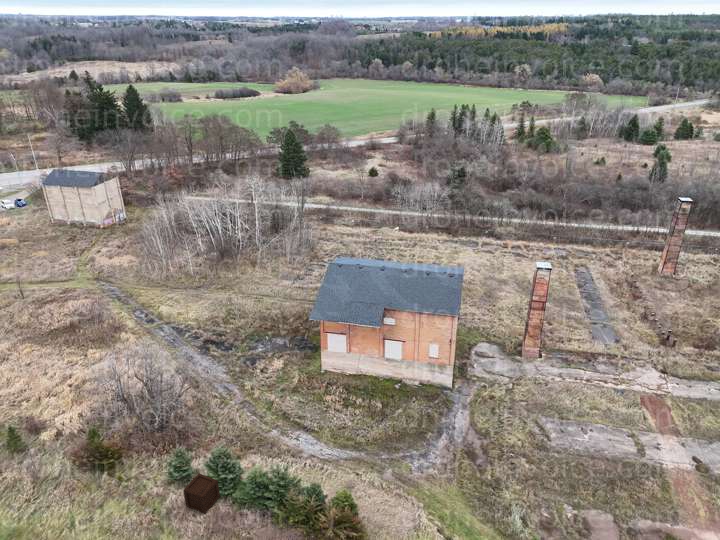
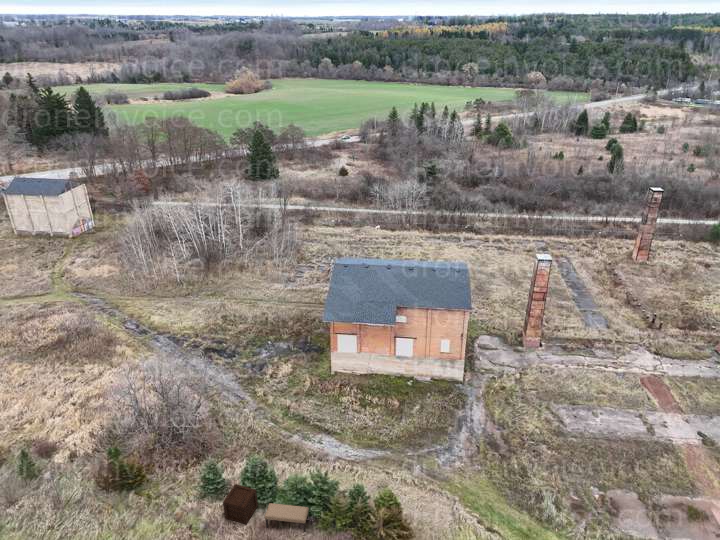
bench: none [221,495,266,527] -> present [265,503,309,532]

